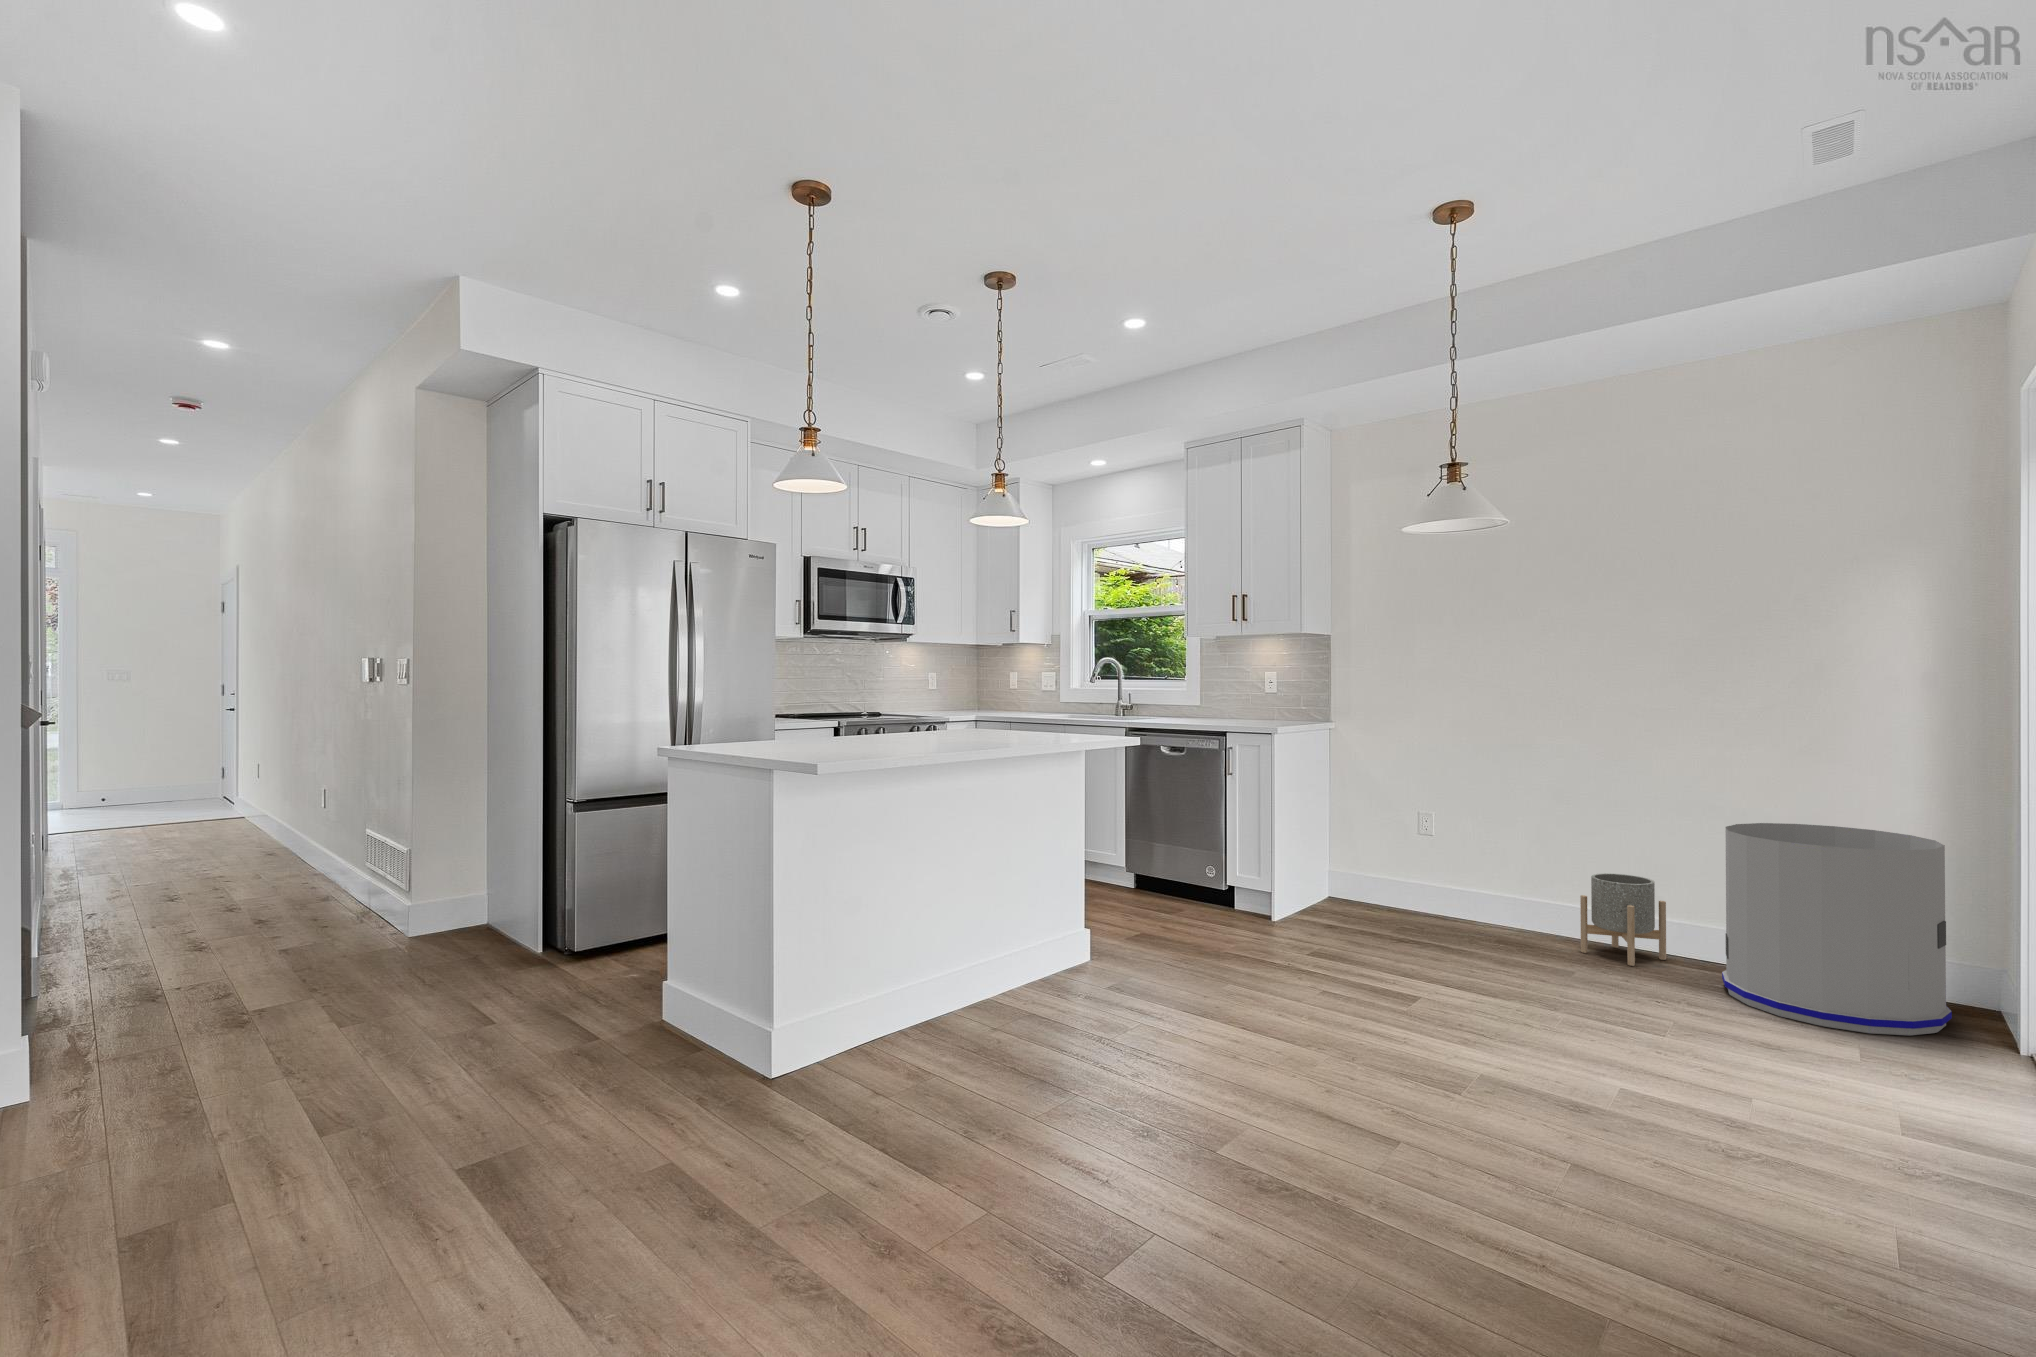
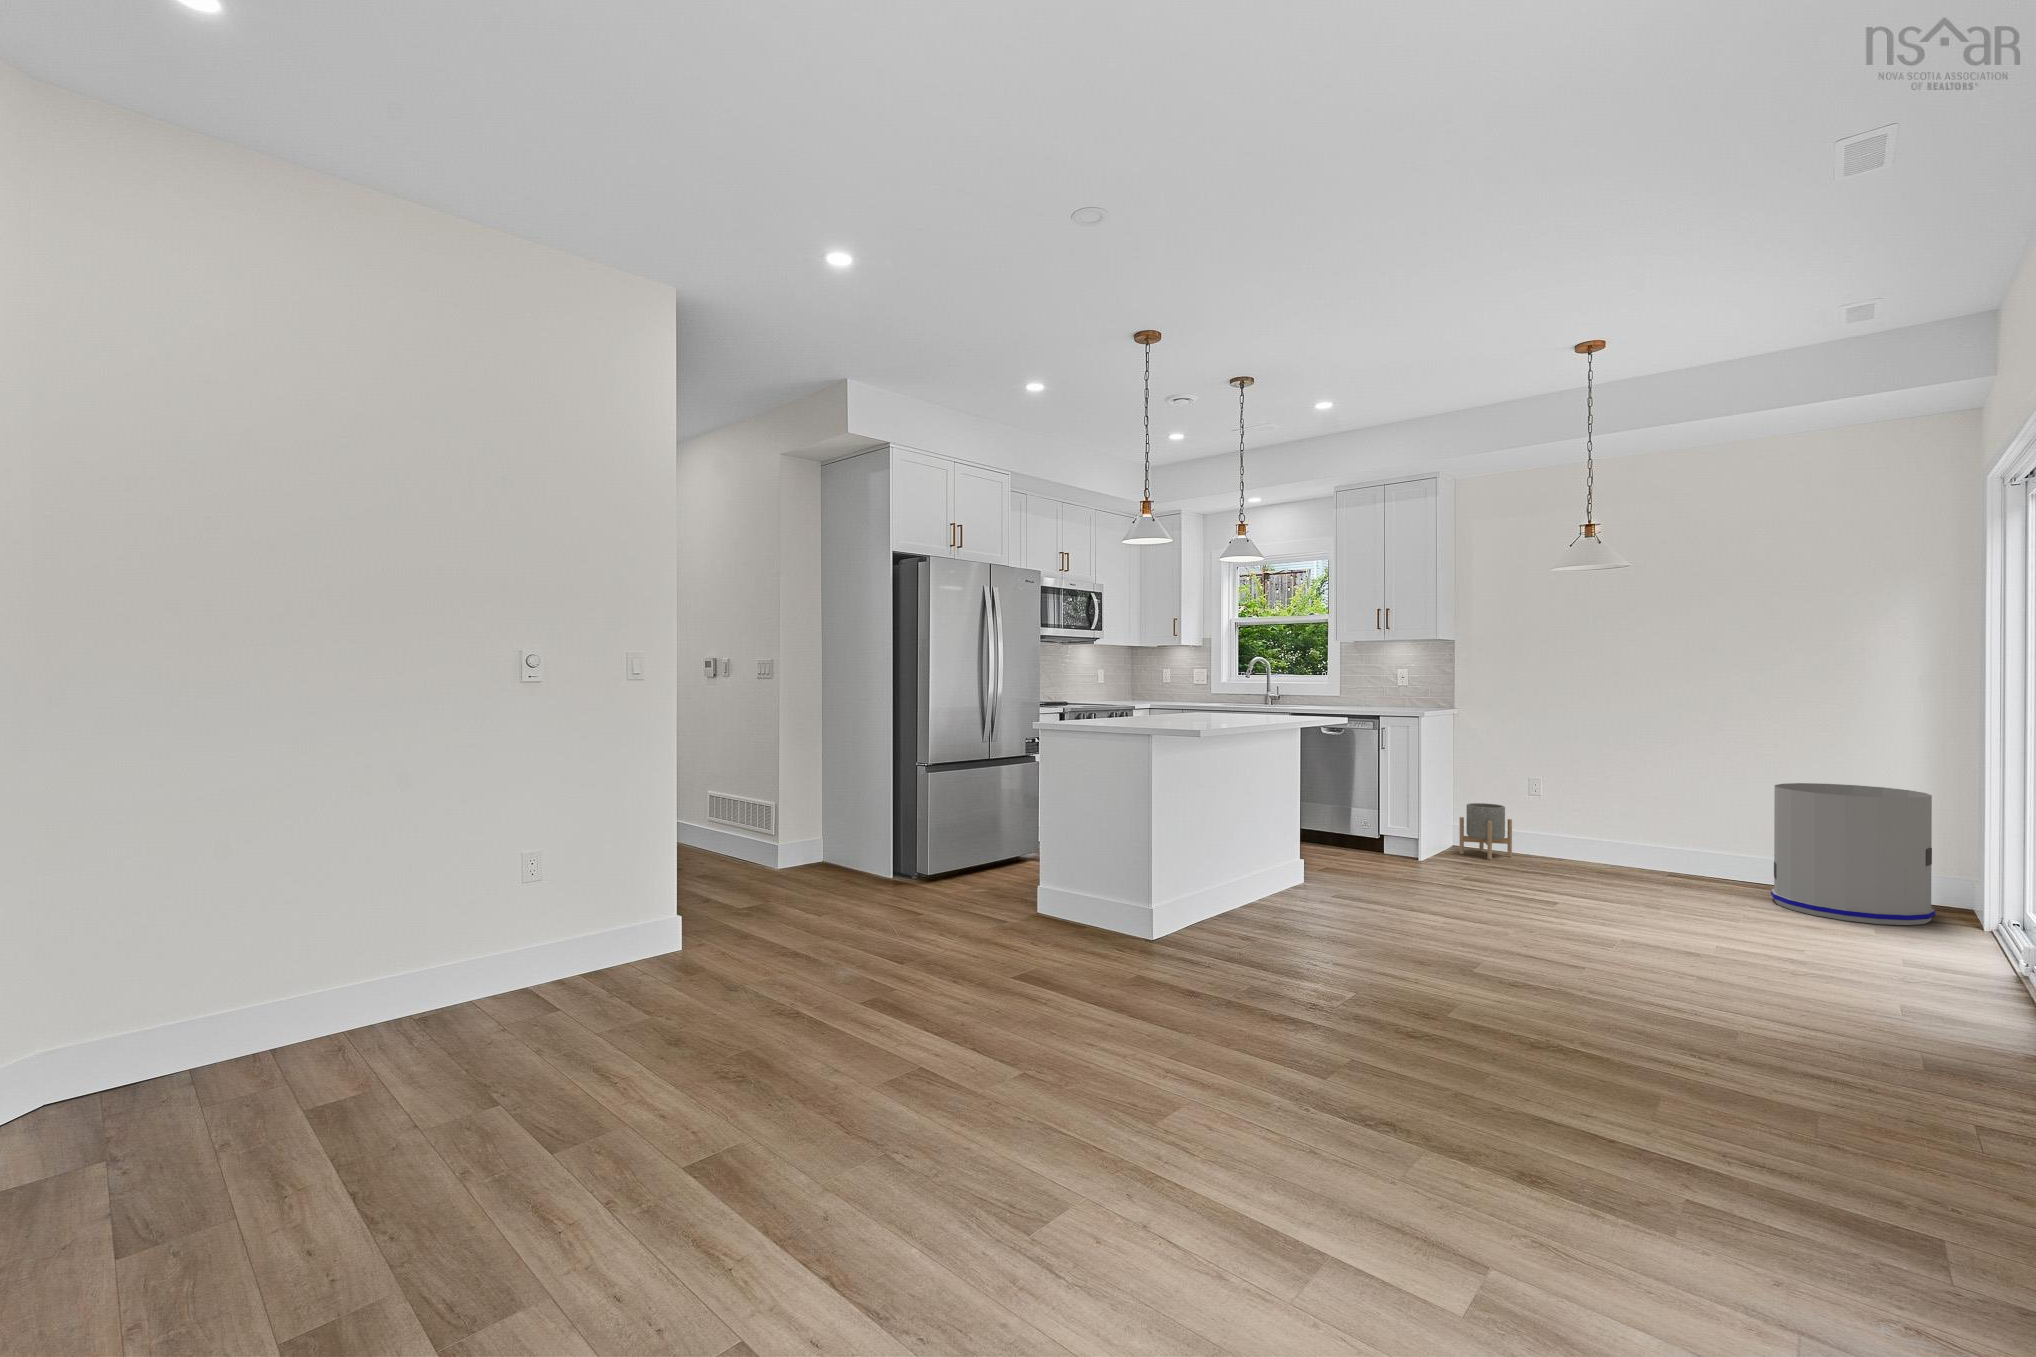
planter: present [1580,873,1666,966] -> present [1459,803,1512,860]

